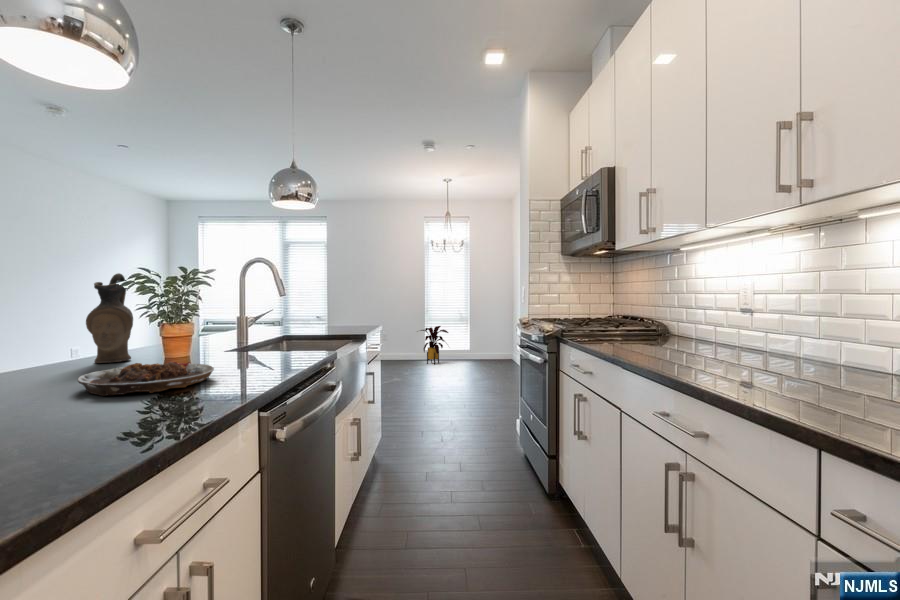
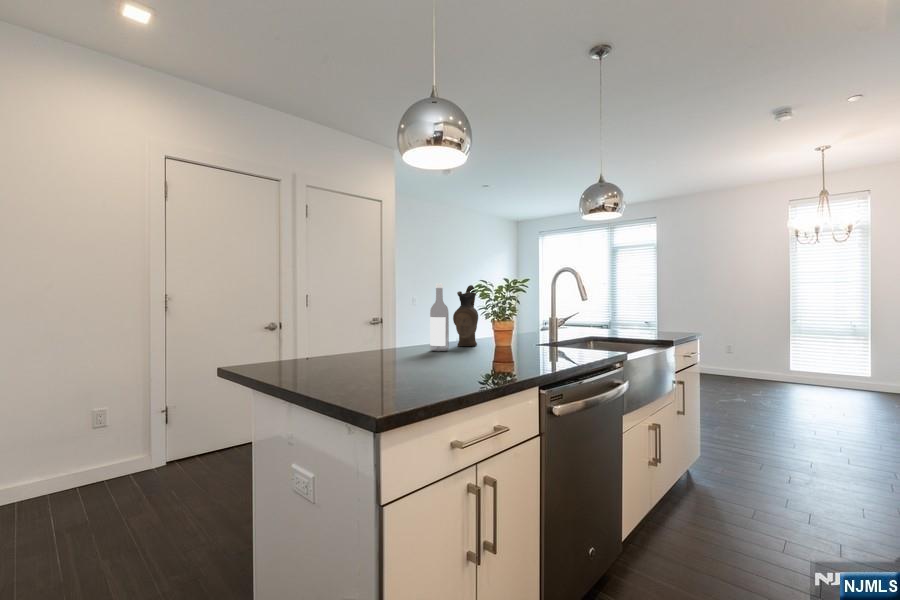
wine bottle: none [40,268,80,377] -> present [430,283,449,351]
house plant: present [421,326,448,364] -> none [775,339,832,389]
plate: present [78,362,214,396] -> none [443,346,518,366]

